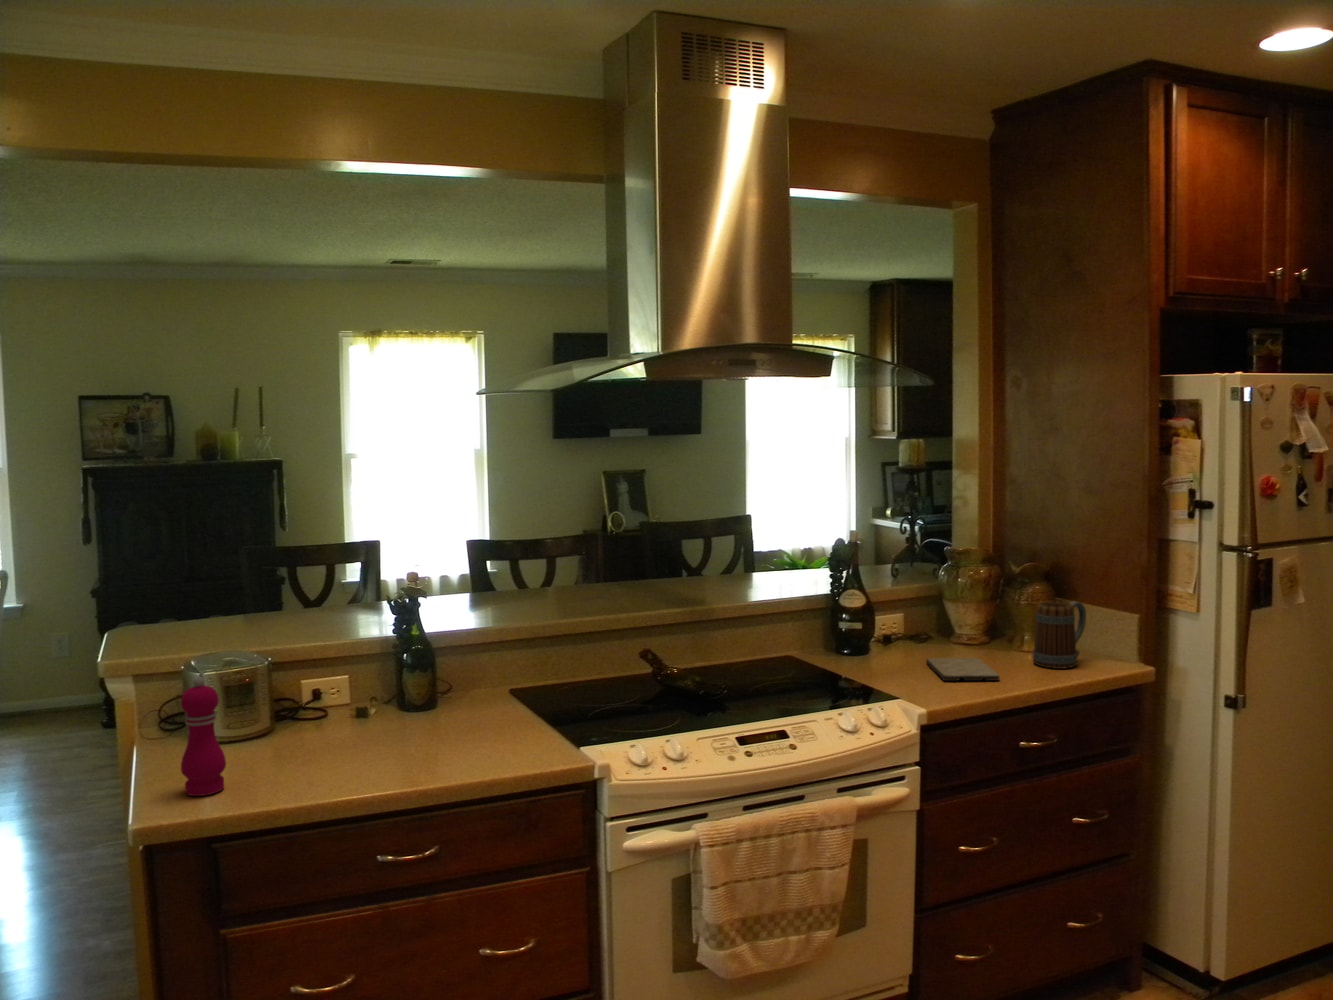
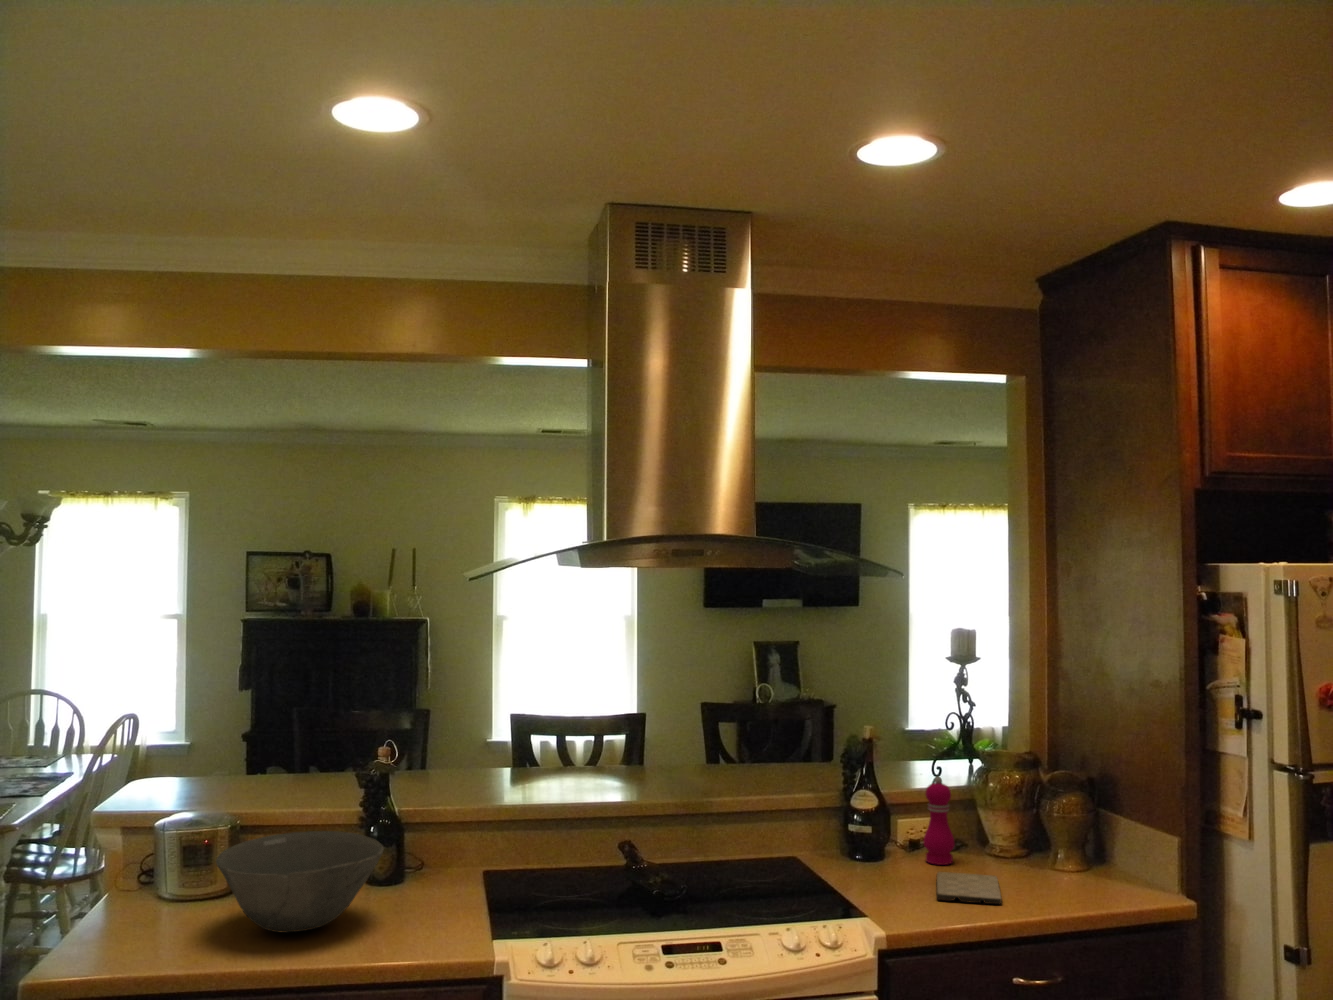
mug: present [1033,601,1086,669] -> none [1059,816,1125,897]
bowl: none [283,659,452,760] -> present [216,831,384,933]
pepper mill: present [181,677,226,796] -> present [923,777,955,865]

